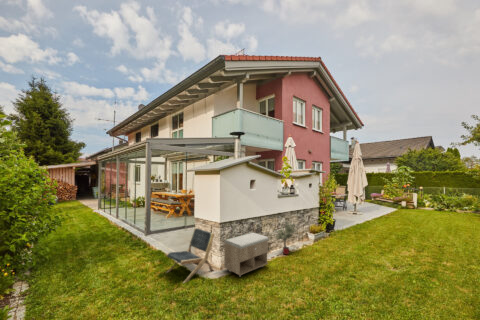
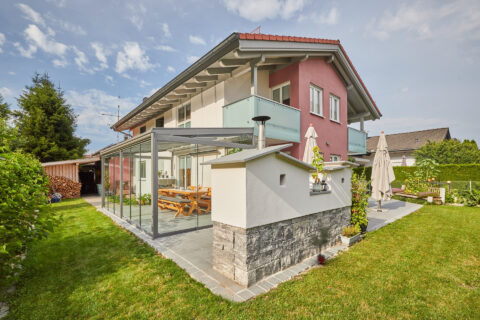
lounge chair: present [166,228,214,283] -> none [179,233,239,308]
storage bench: present [224,233,269,277] -> none [252,239,306,297]

